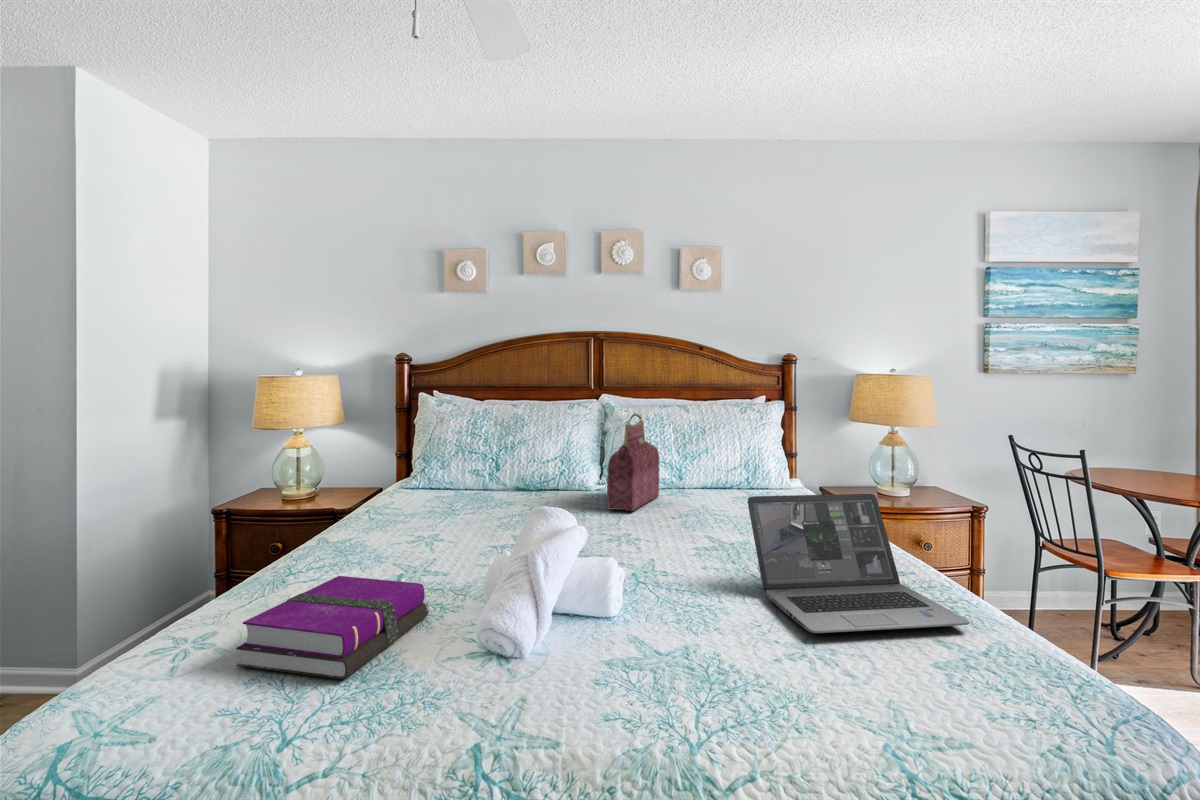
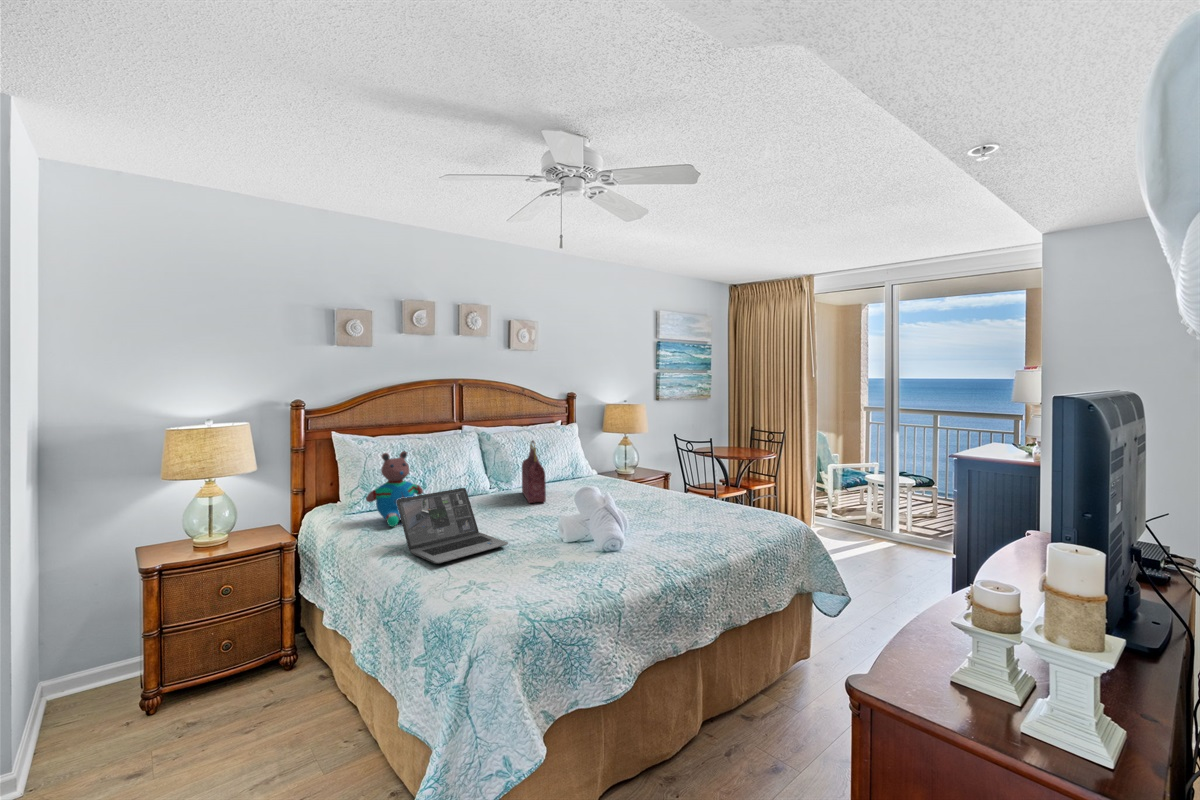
teddy bear: none [391,413,466,509] -> present [366,451,423,527]
laptop: present [748,494,970,633] -> present [397,488,508,564]
hardback book: present [236,576,429,679] -> none [512,551,598,607]

